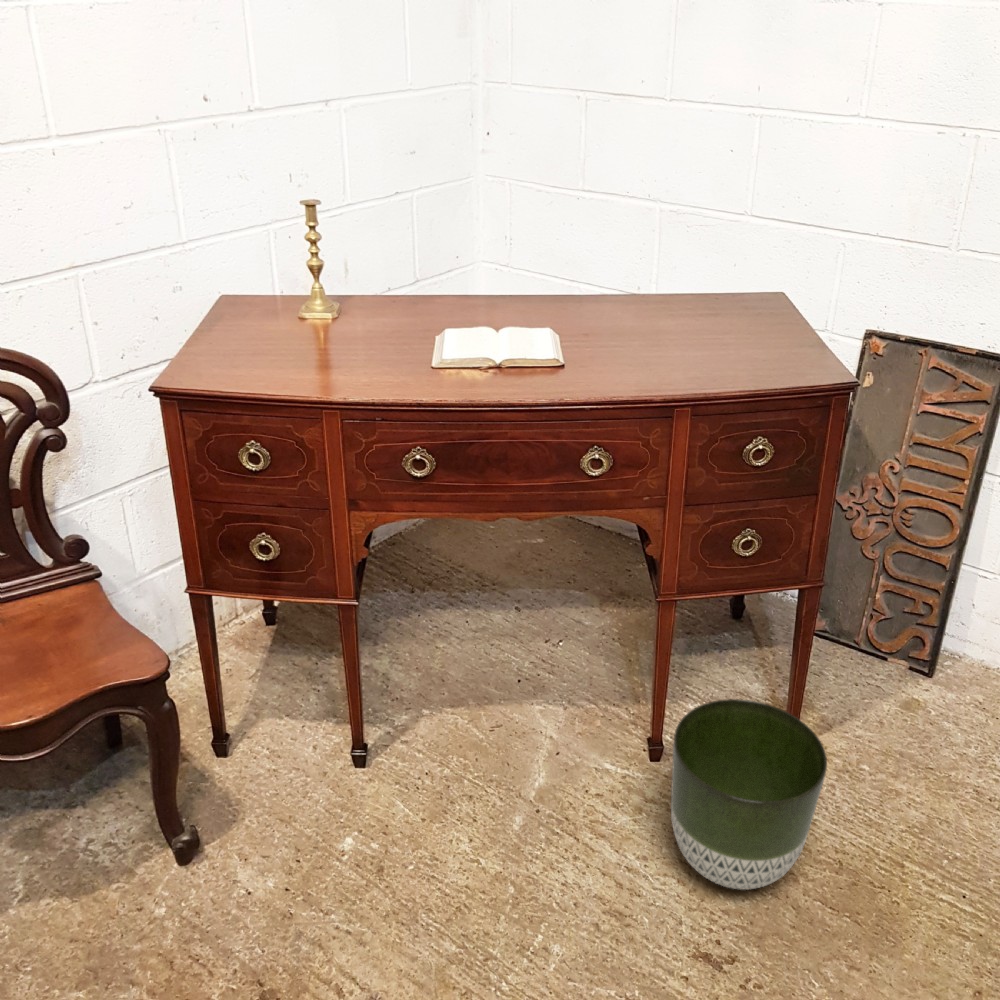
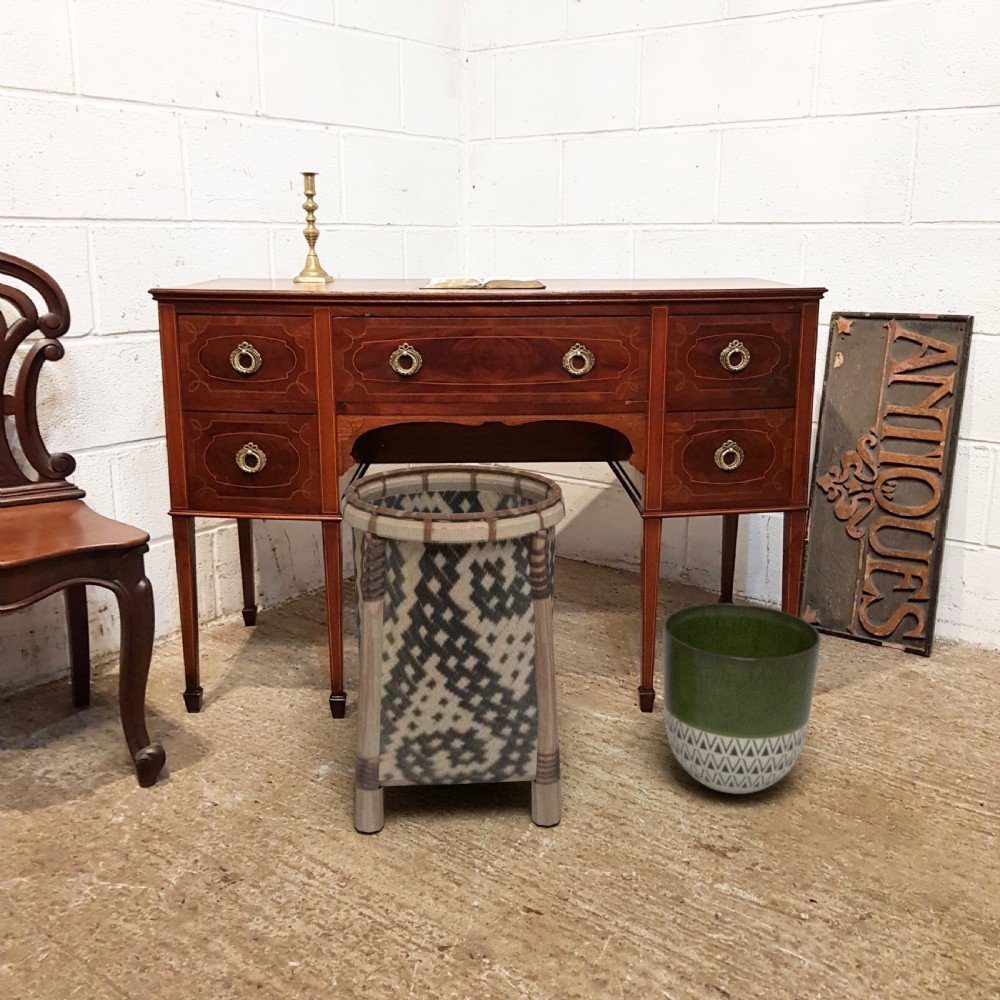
basket: none [357,569,581,936] -> present [341,465,565,832]

